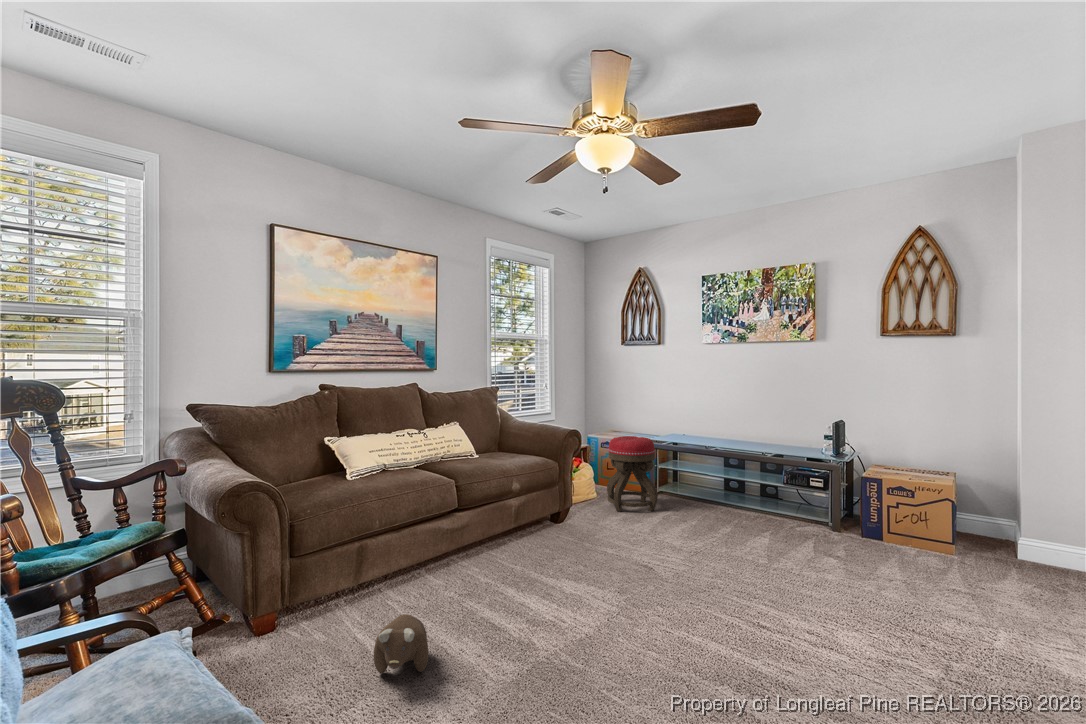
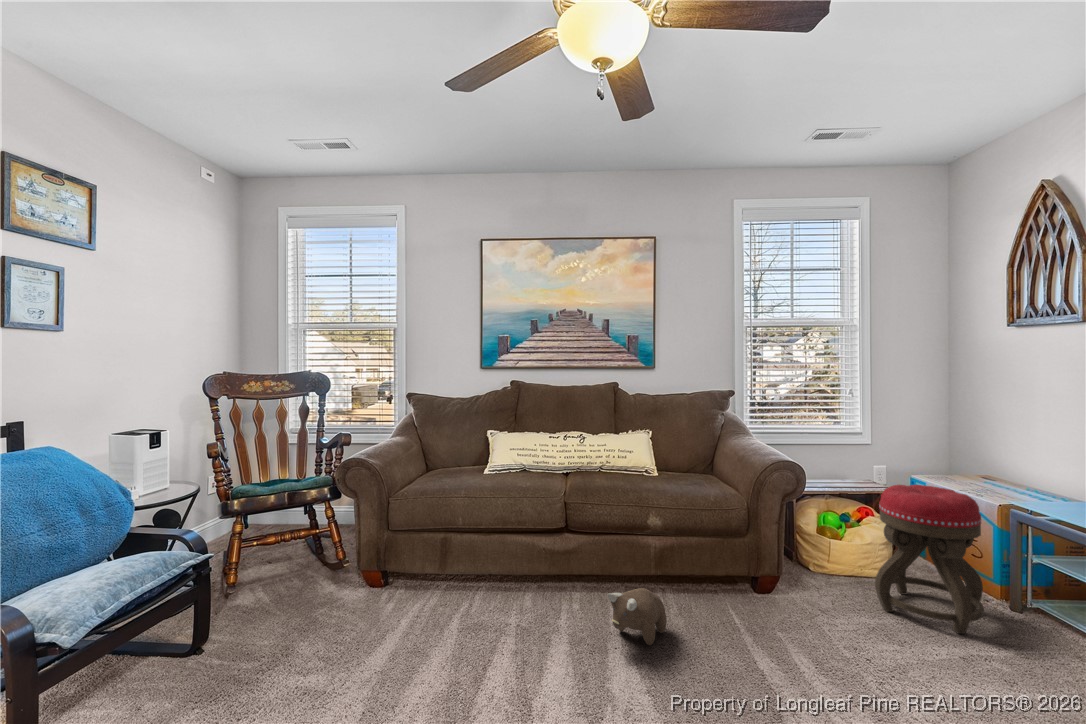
plush toy: present [374,614,428,673] -> present [607,588,667,645]

